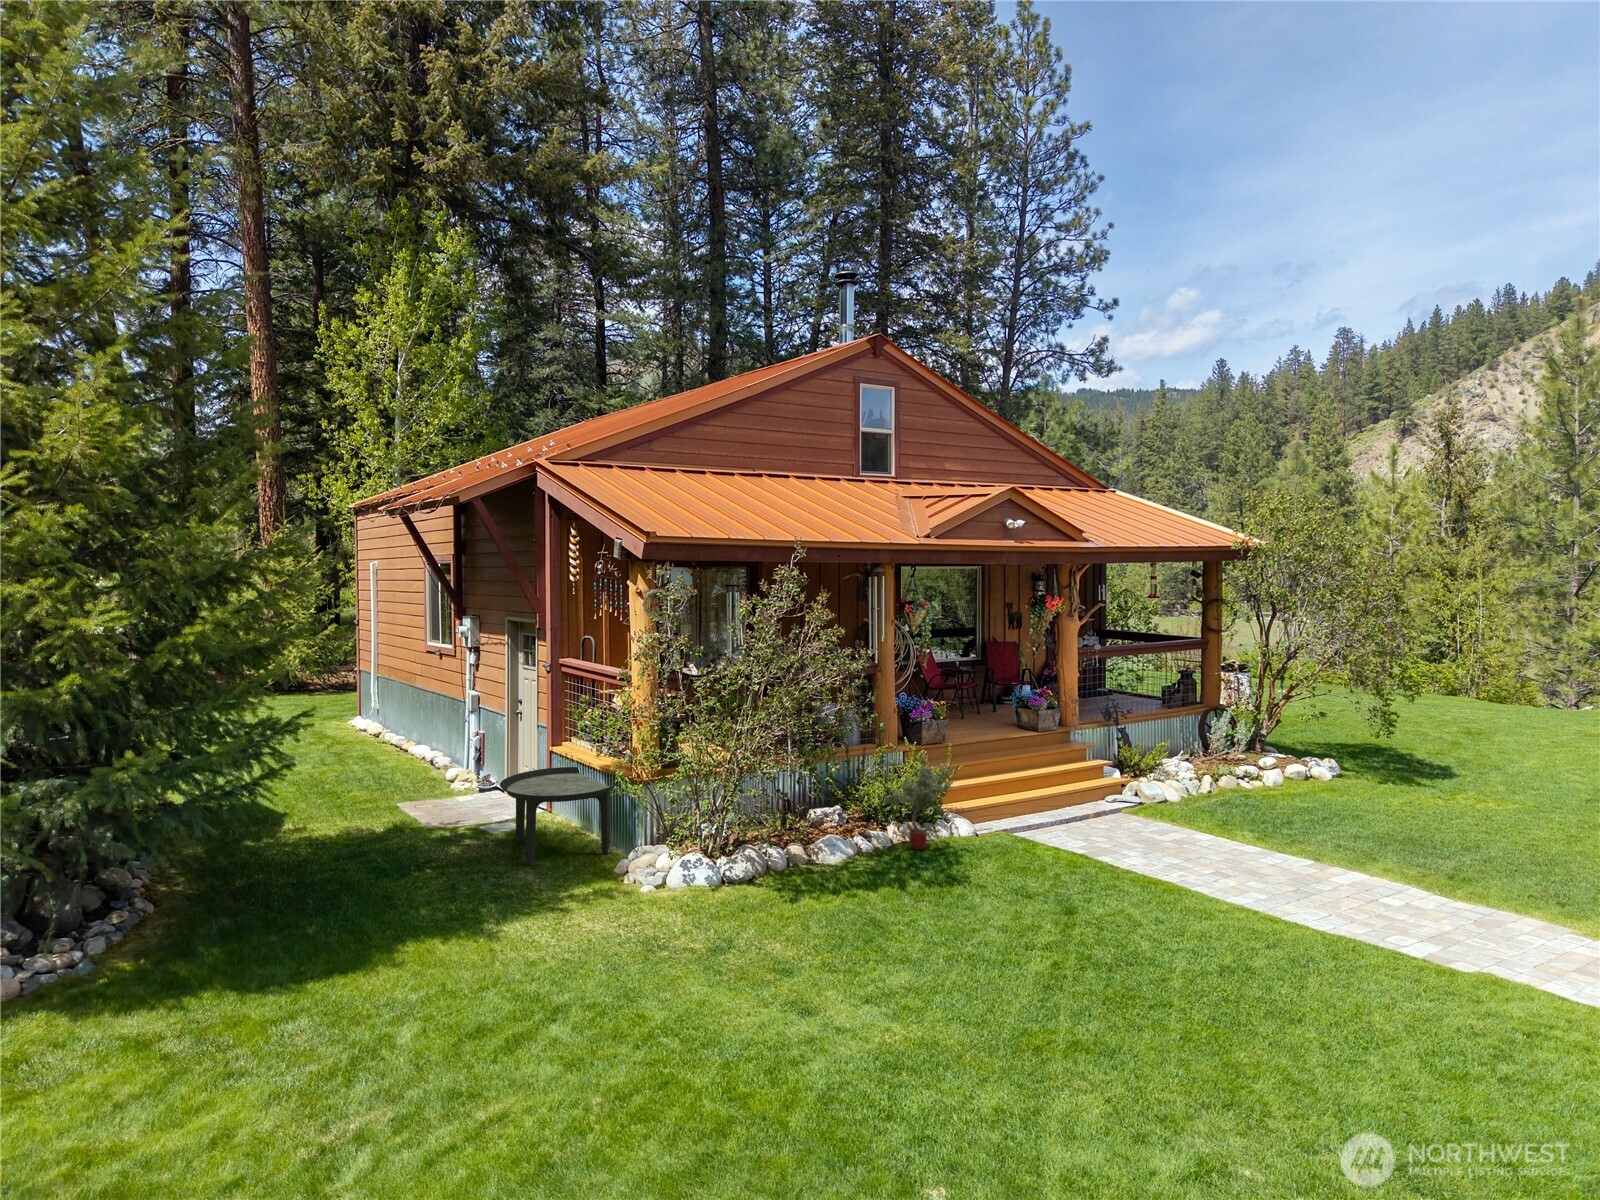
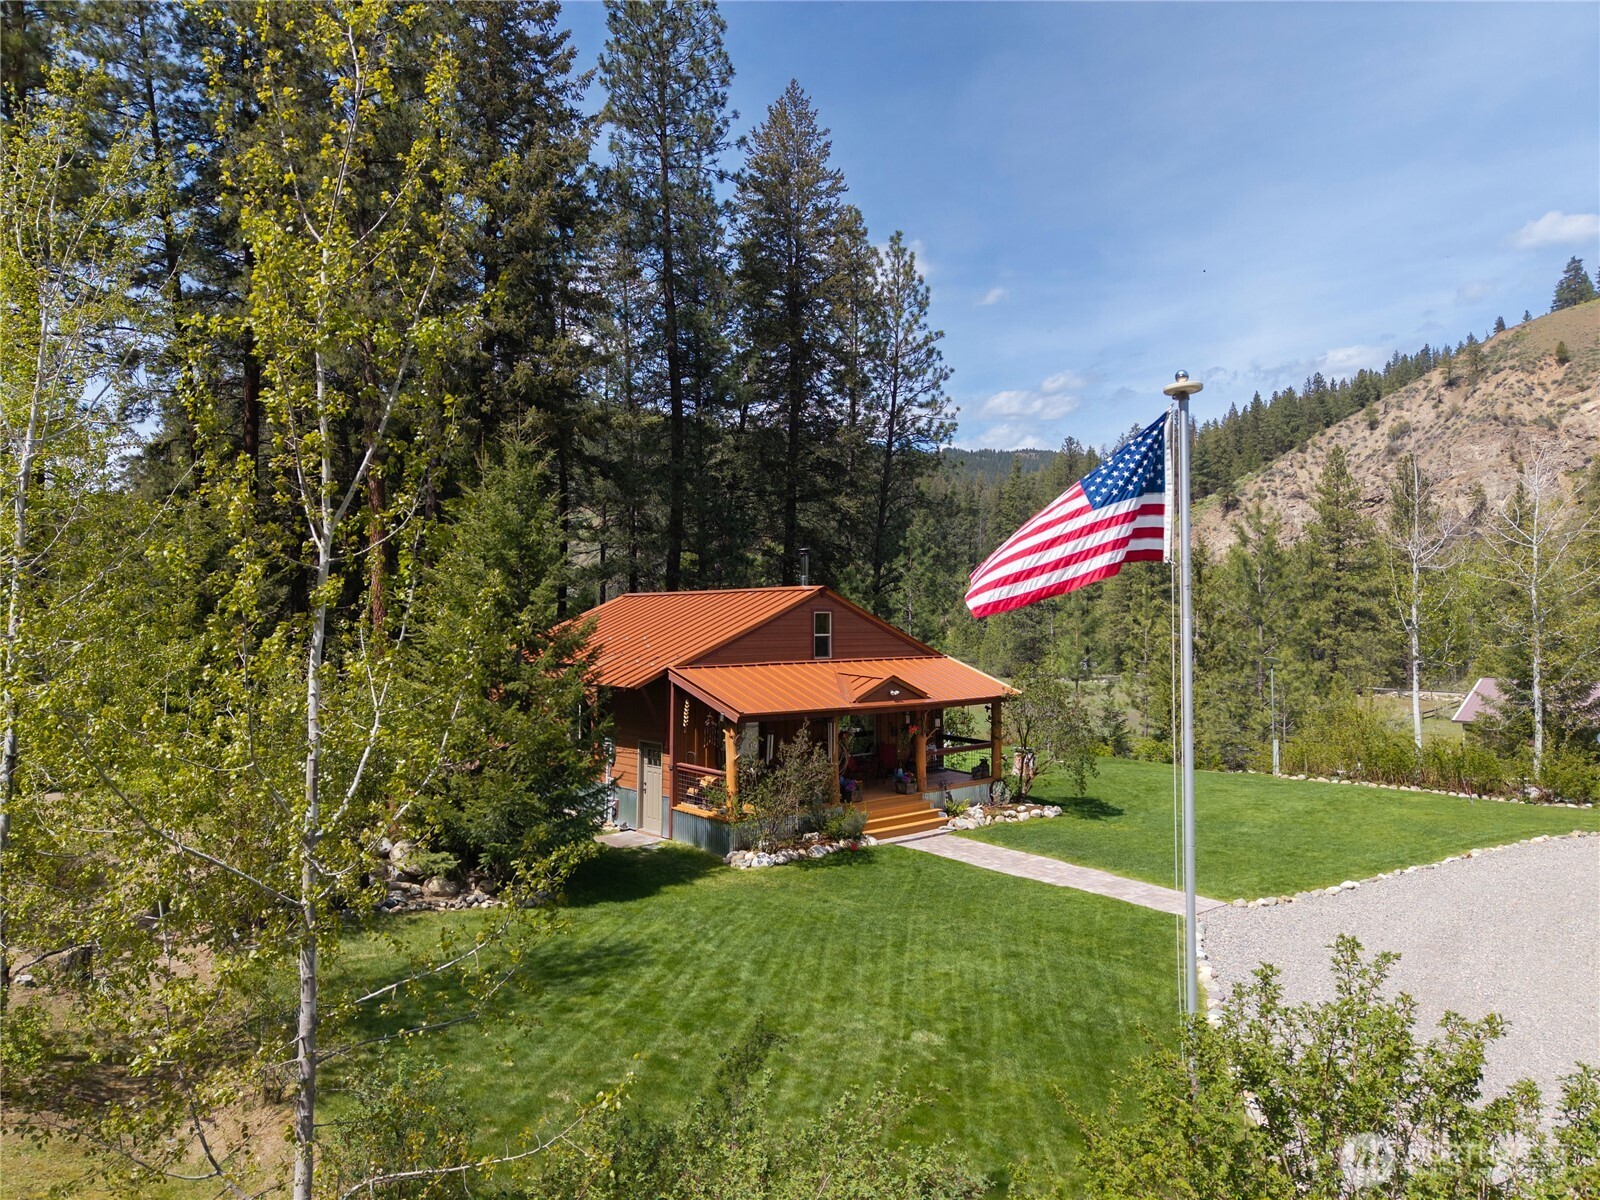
round table: present [500,767,617,866] -> none [668,818,722,862]

